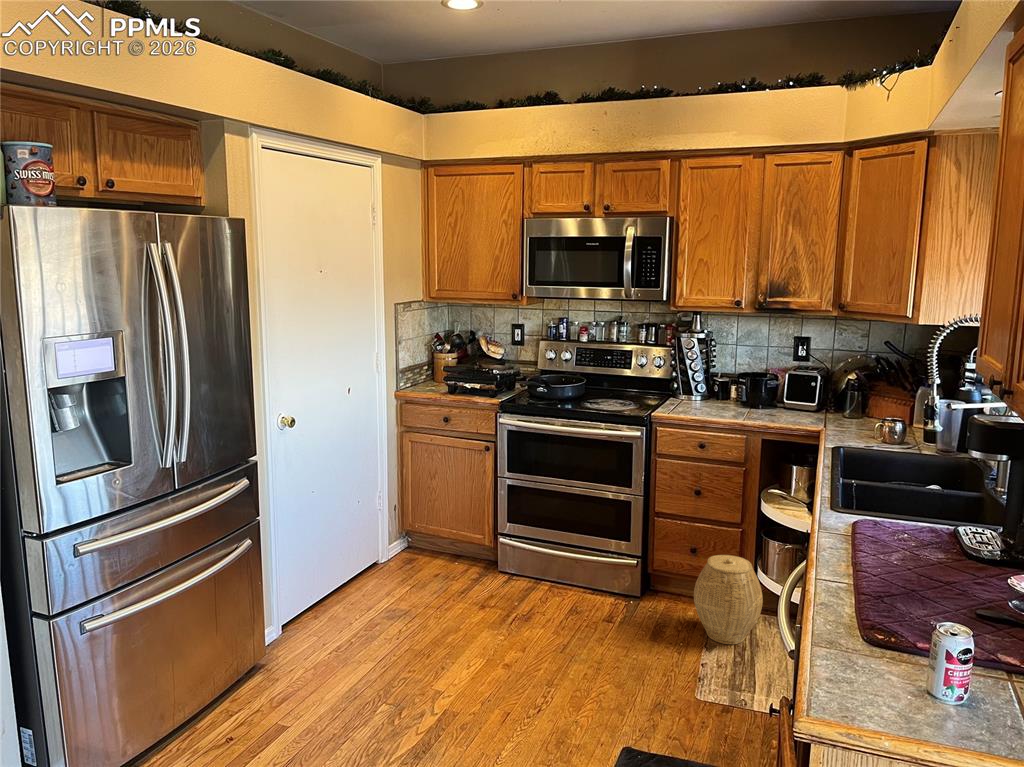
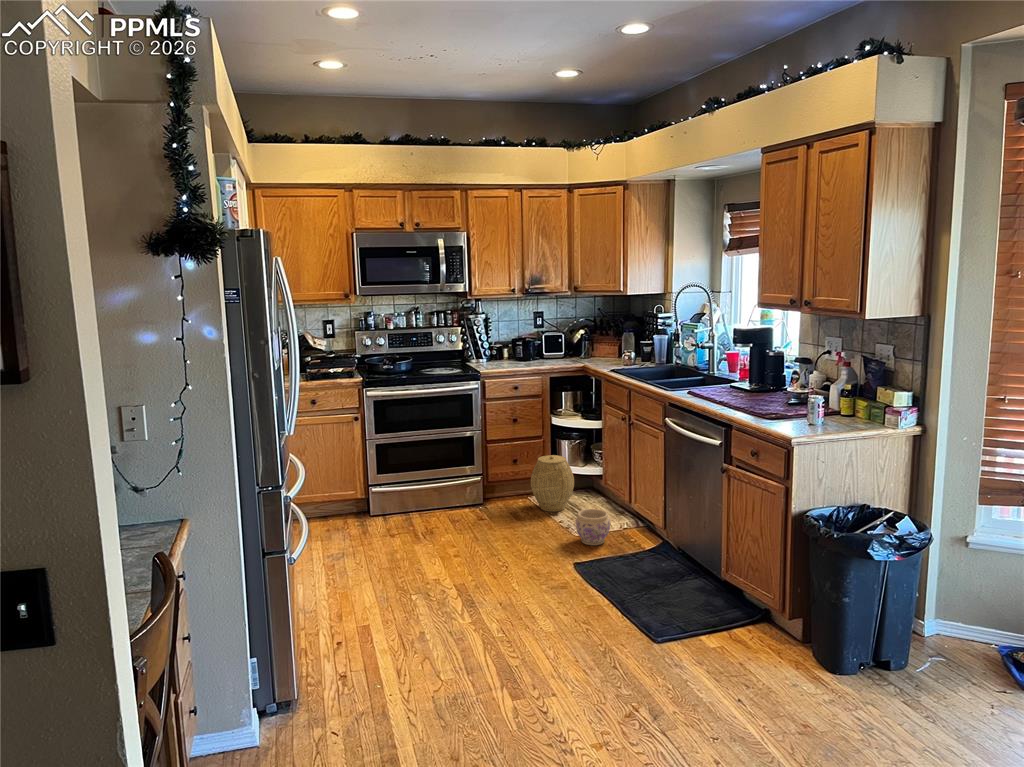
planter: none [685,663,744,731] -> present [575,509,610,546]

